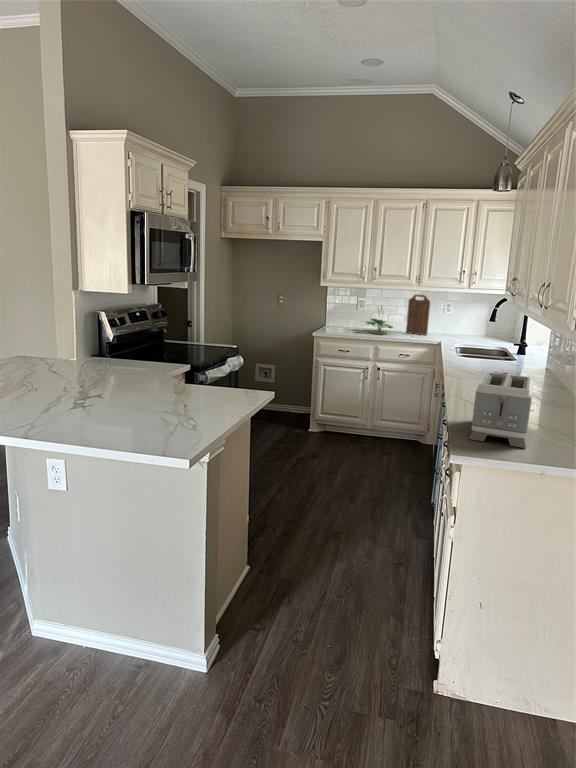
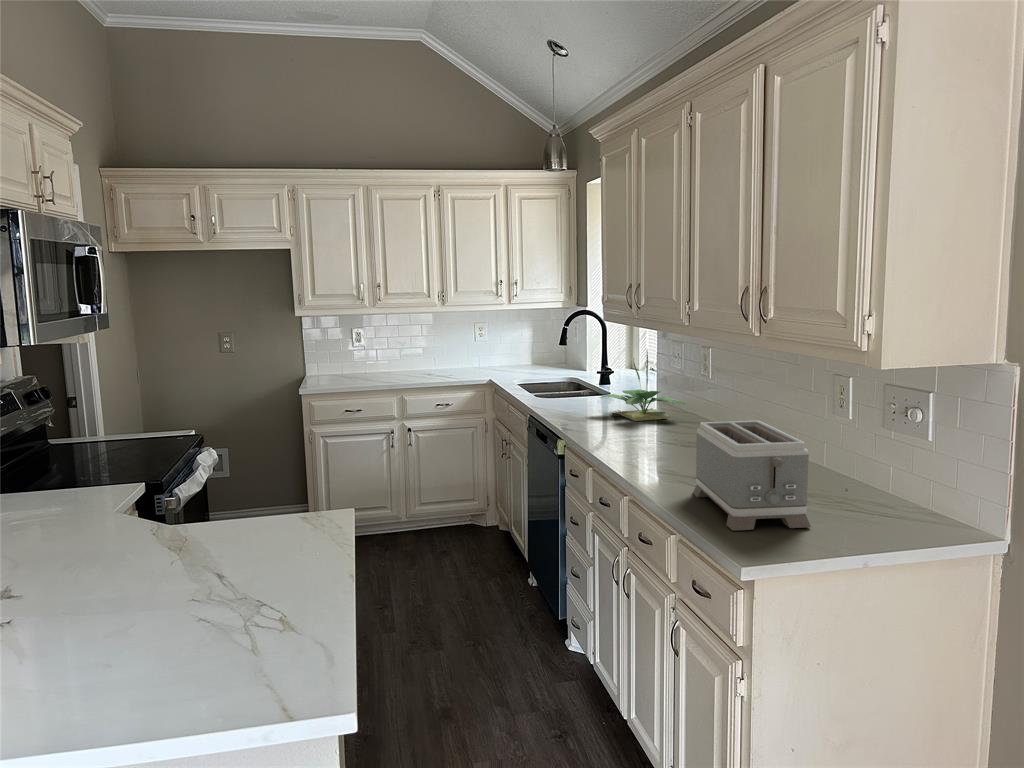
cutting board: present [406,294,430,335] -> none [425,317,458,372]
potted plant: present [366,319,393,334] -> present [600,351,686,421]

